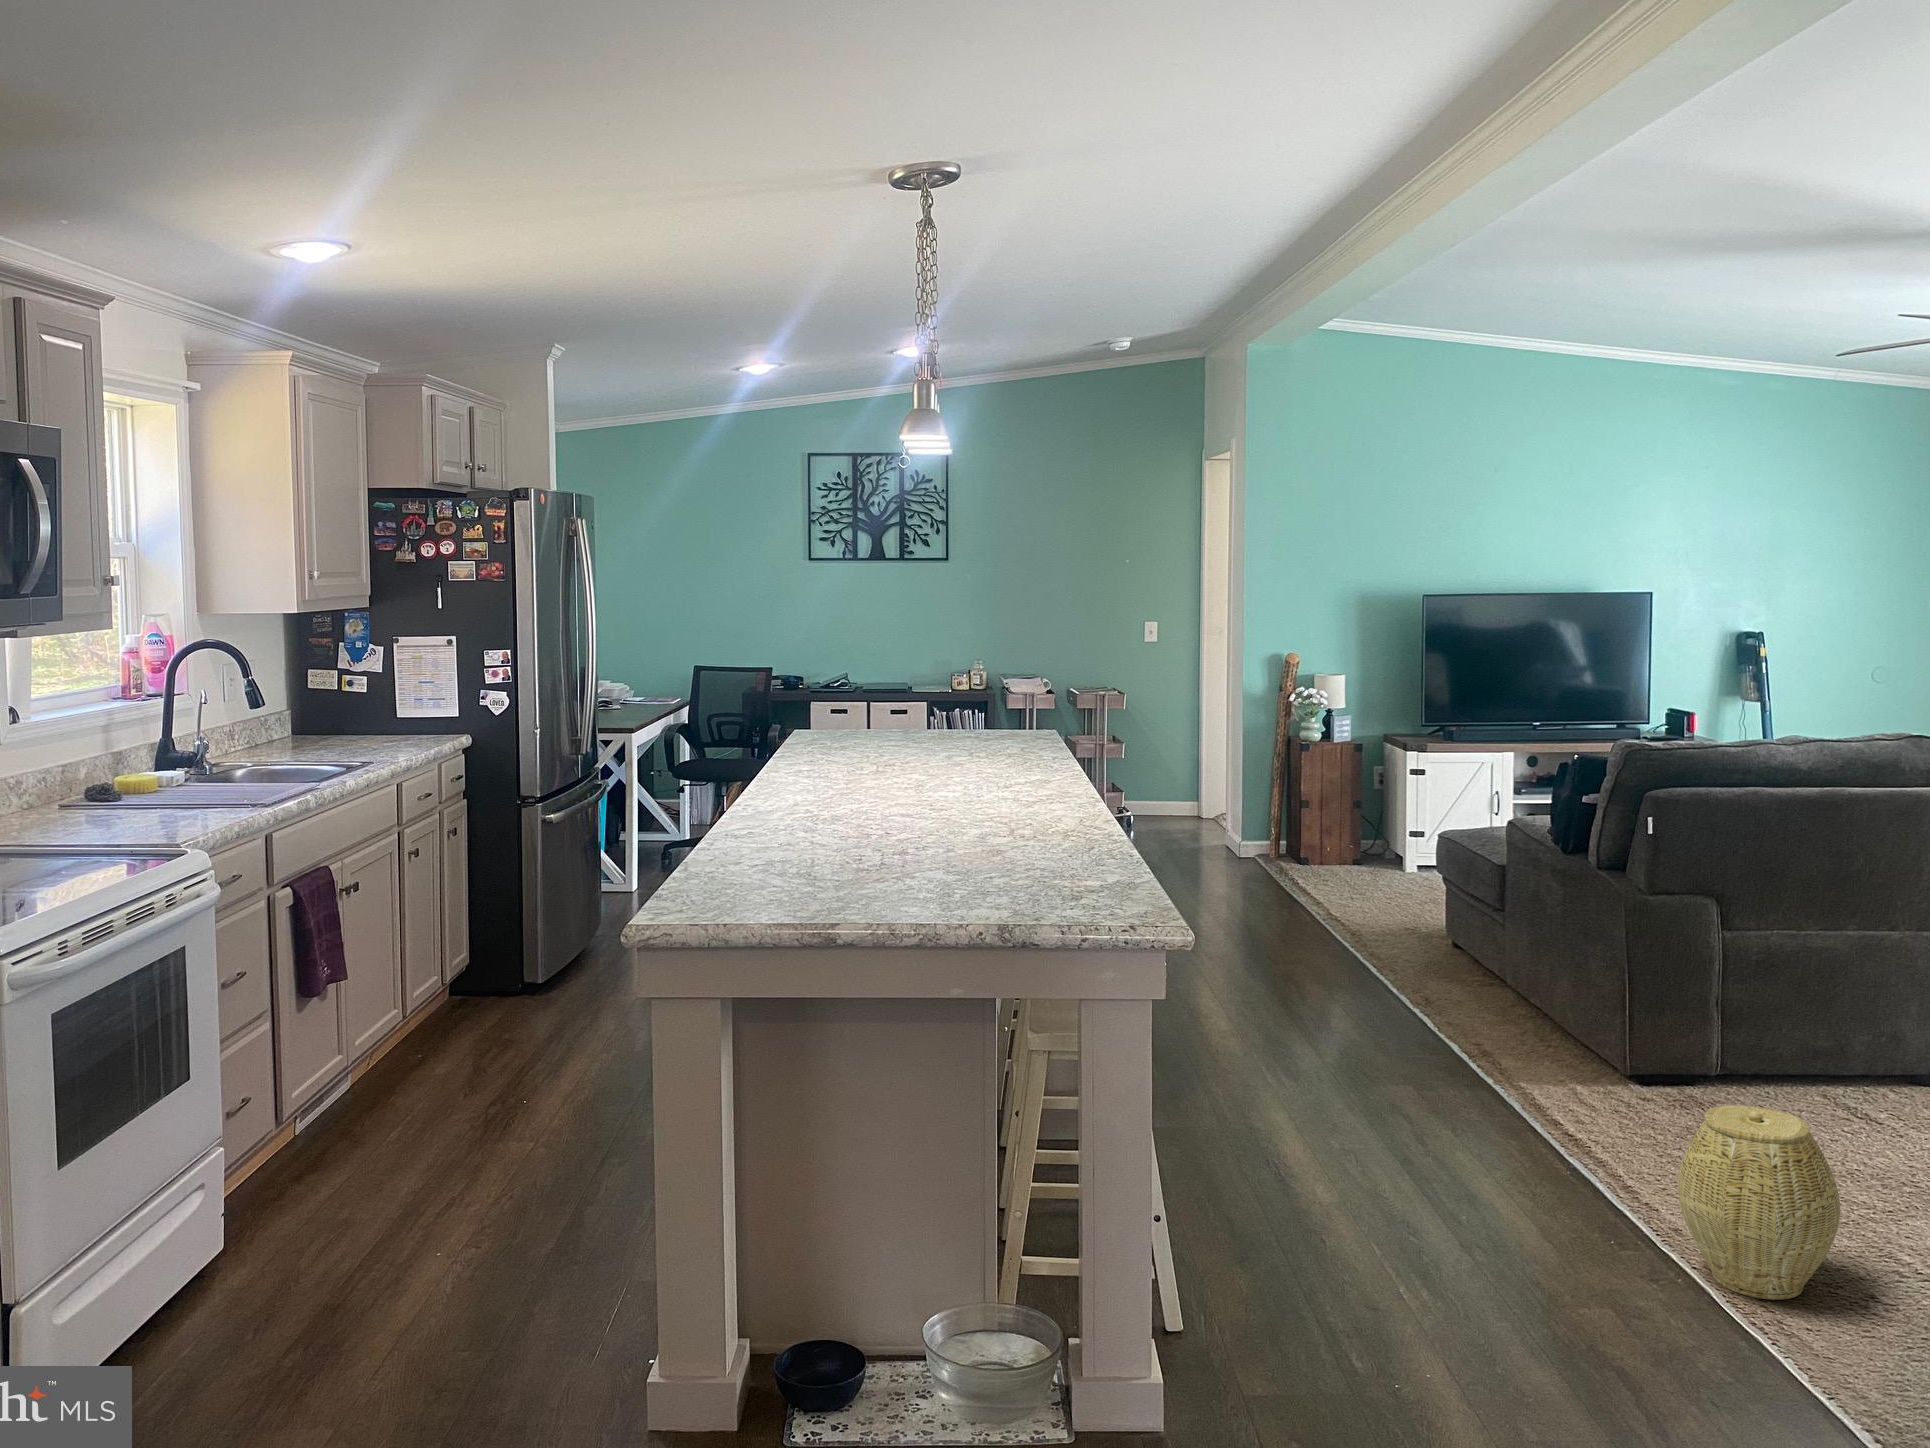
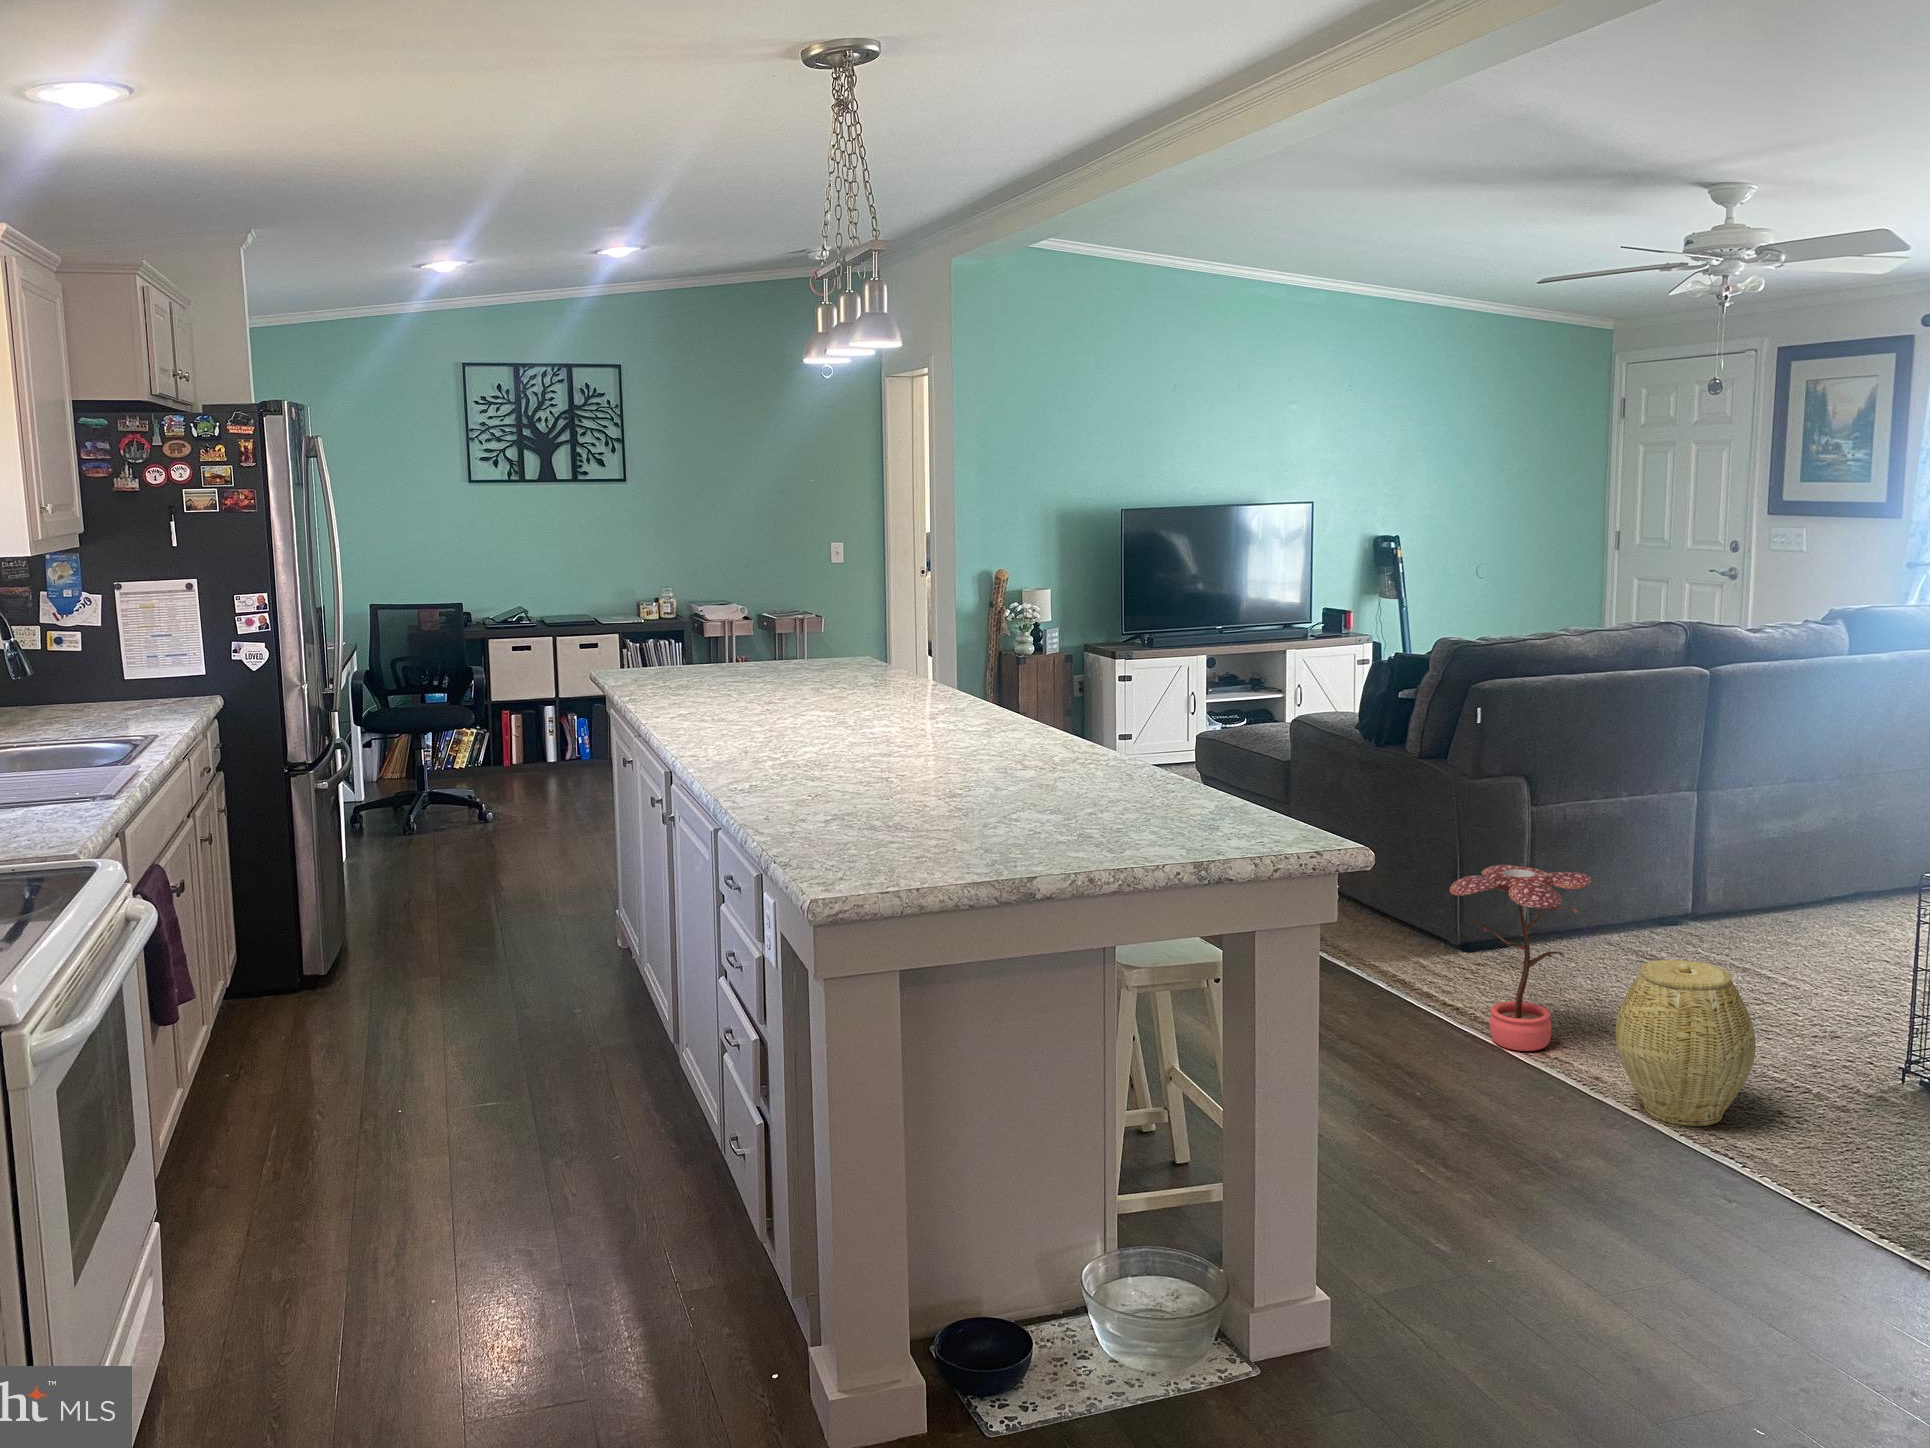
potted plant: none [1540,985,1707,1192] -> present [1450,865,1591,1051]

